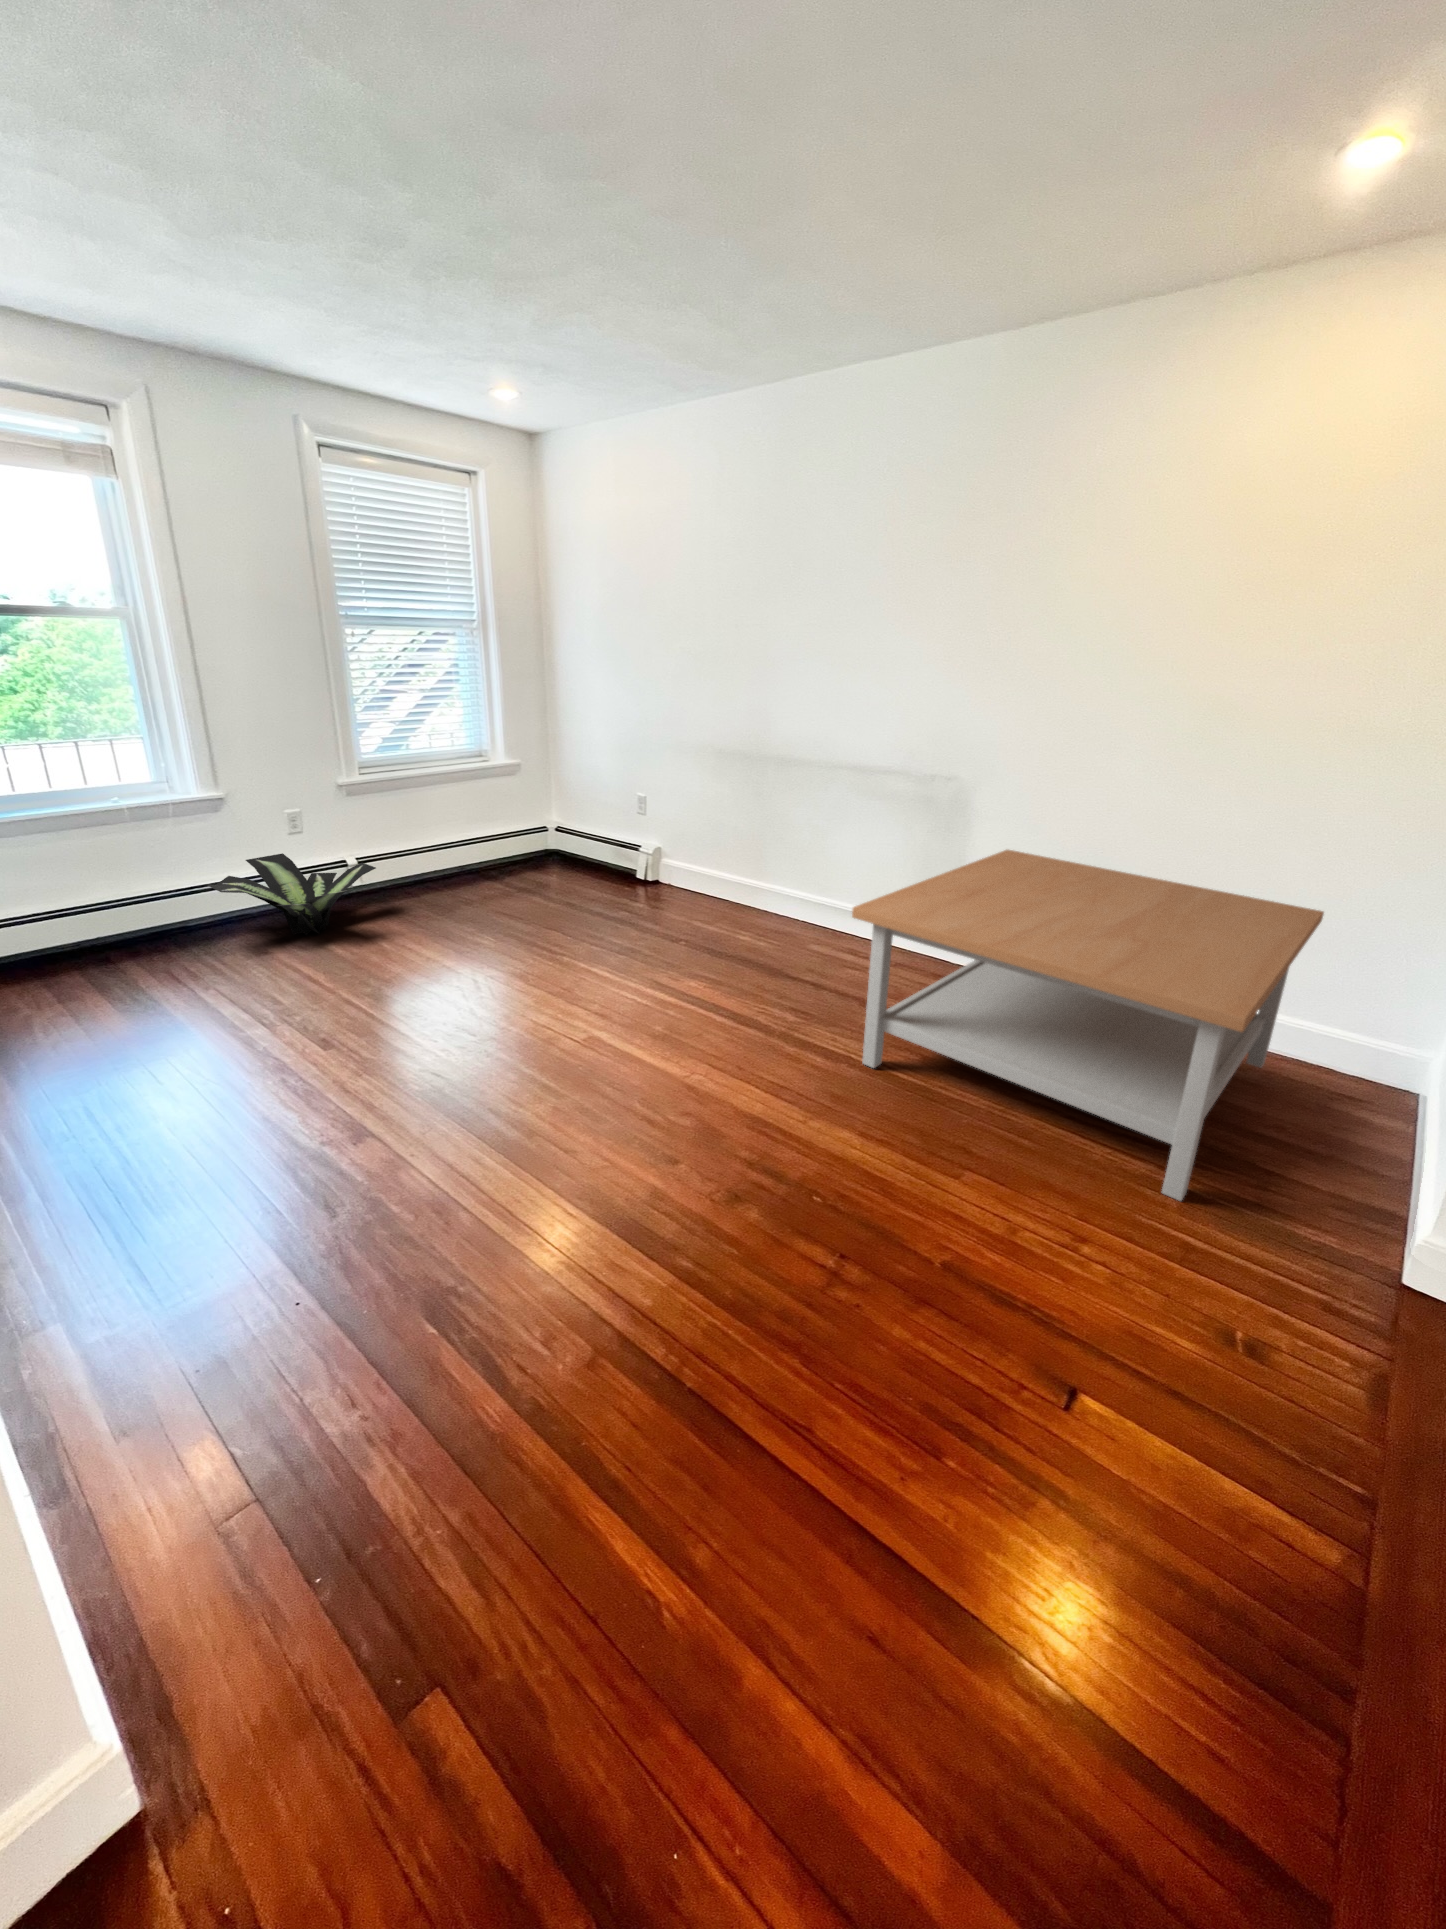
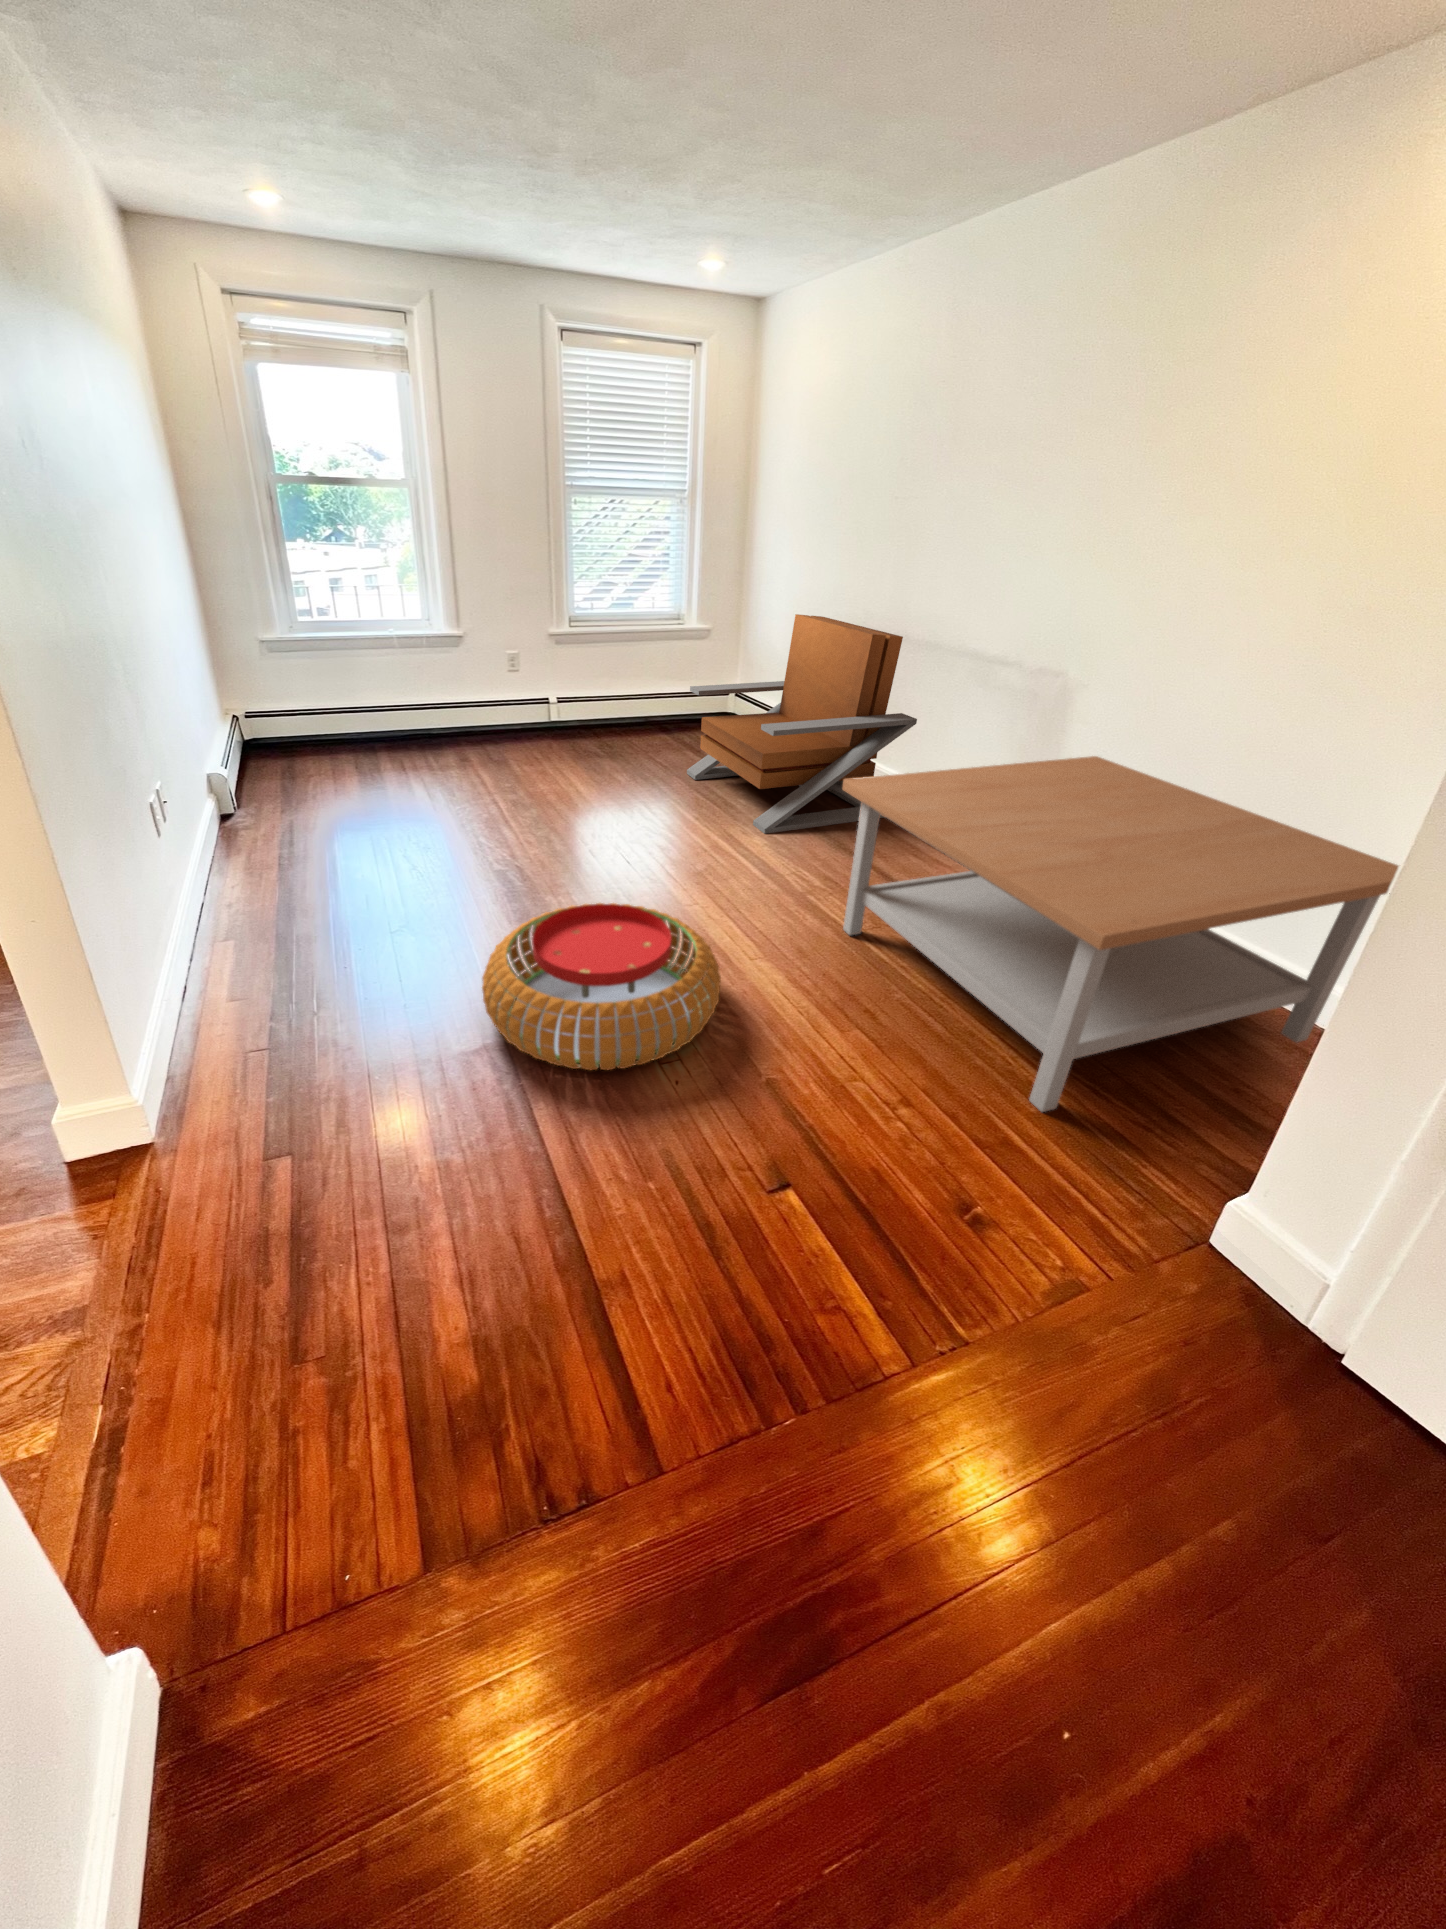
lounge chair: none [555,743,811,976] -> present [687,614,917,834]
potted plant: present [206,853,376,935] -> none [440,686,561,752]
pouf: none [549,1097,856,1347] -> present [482,903,721,1070]

